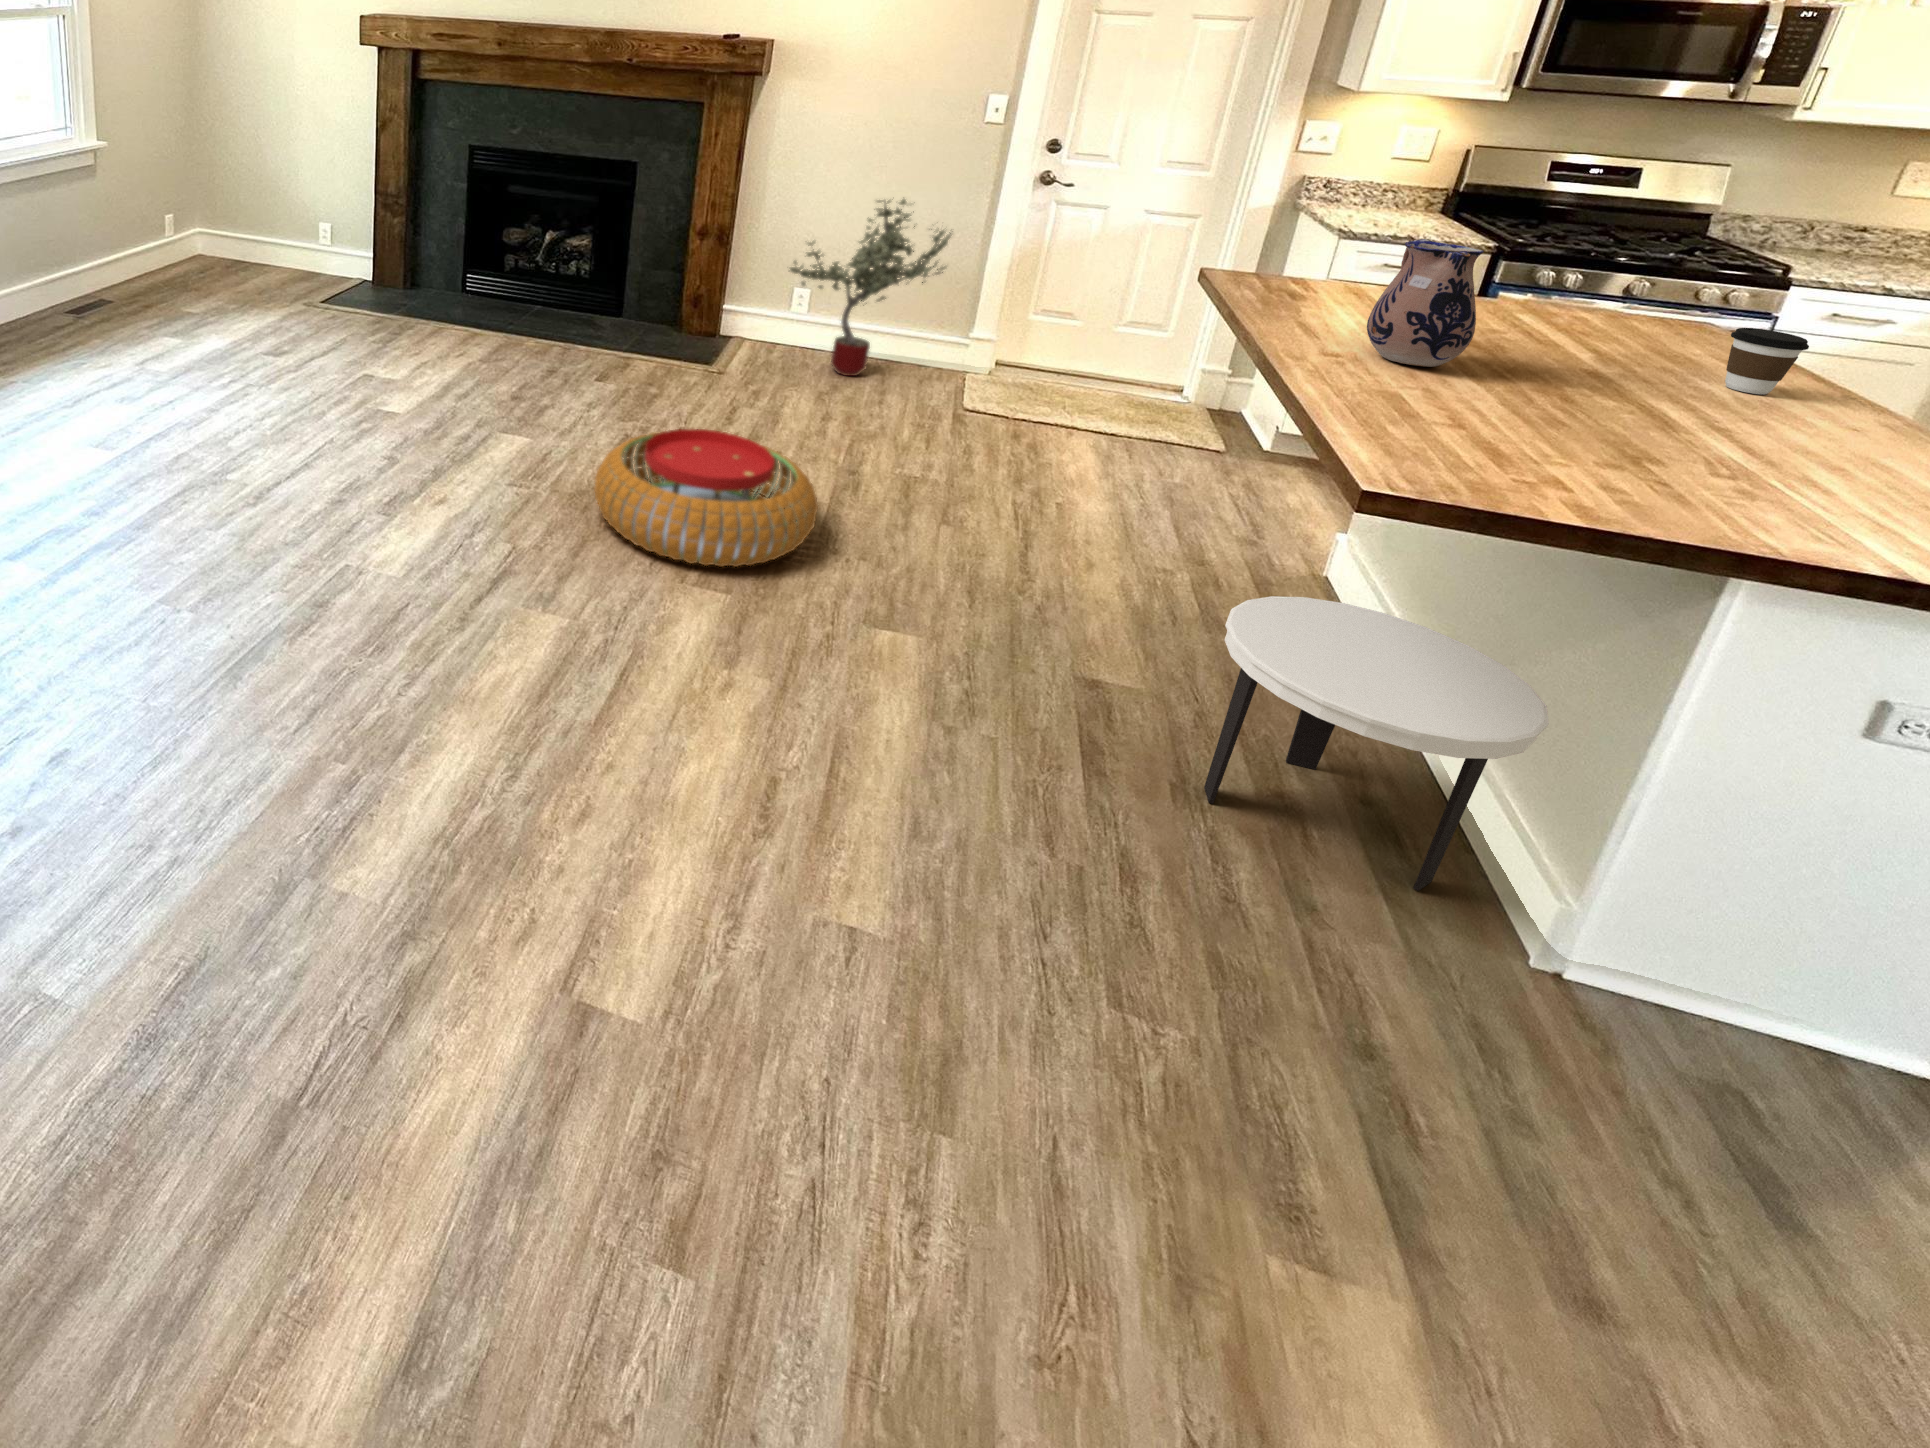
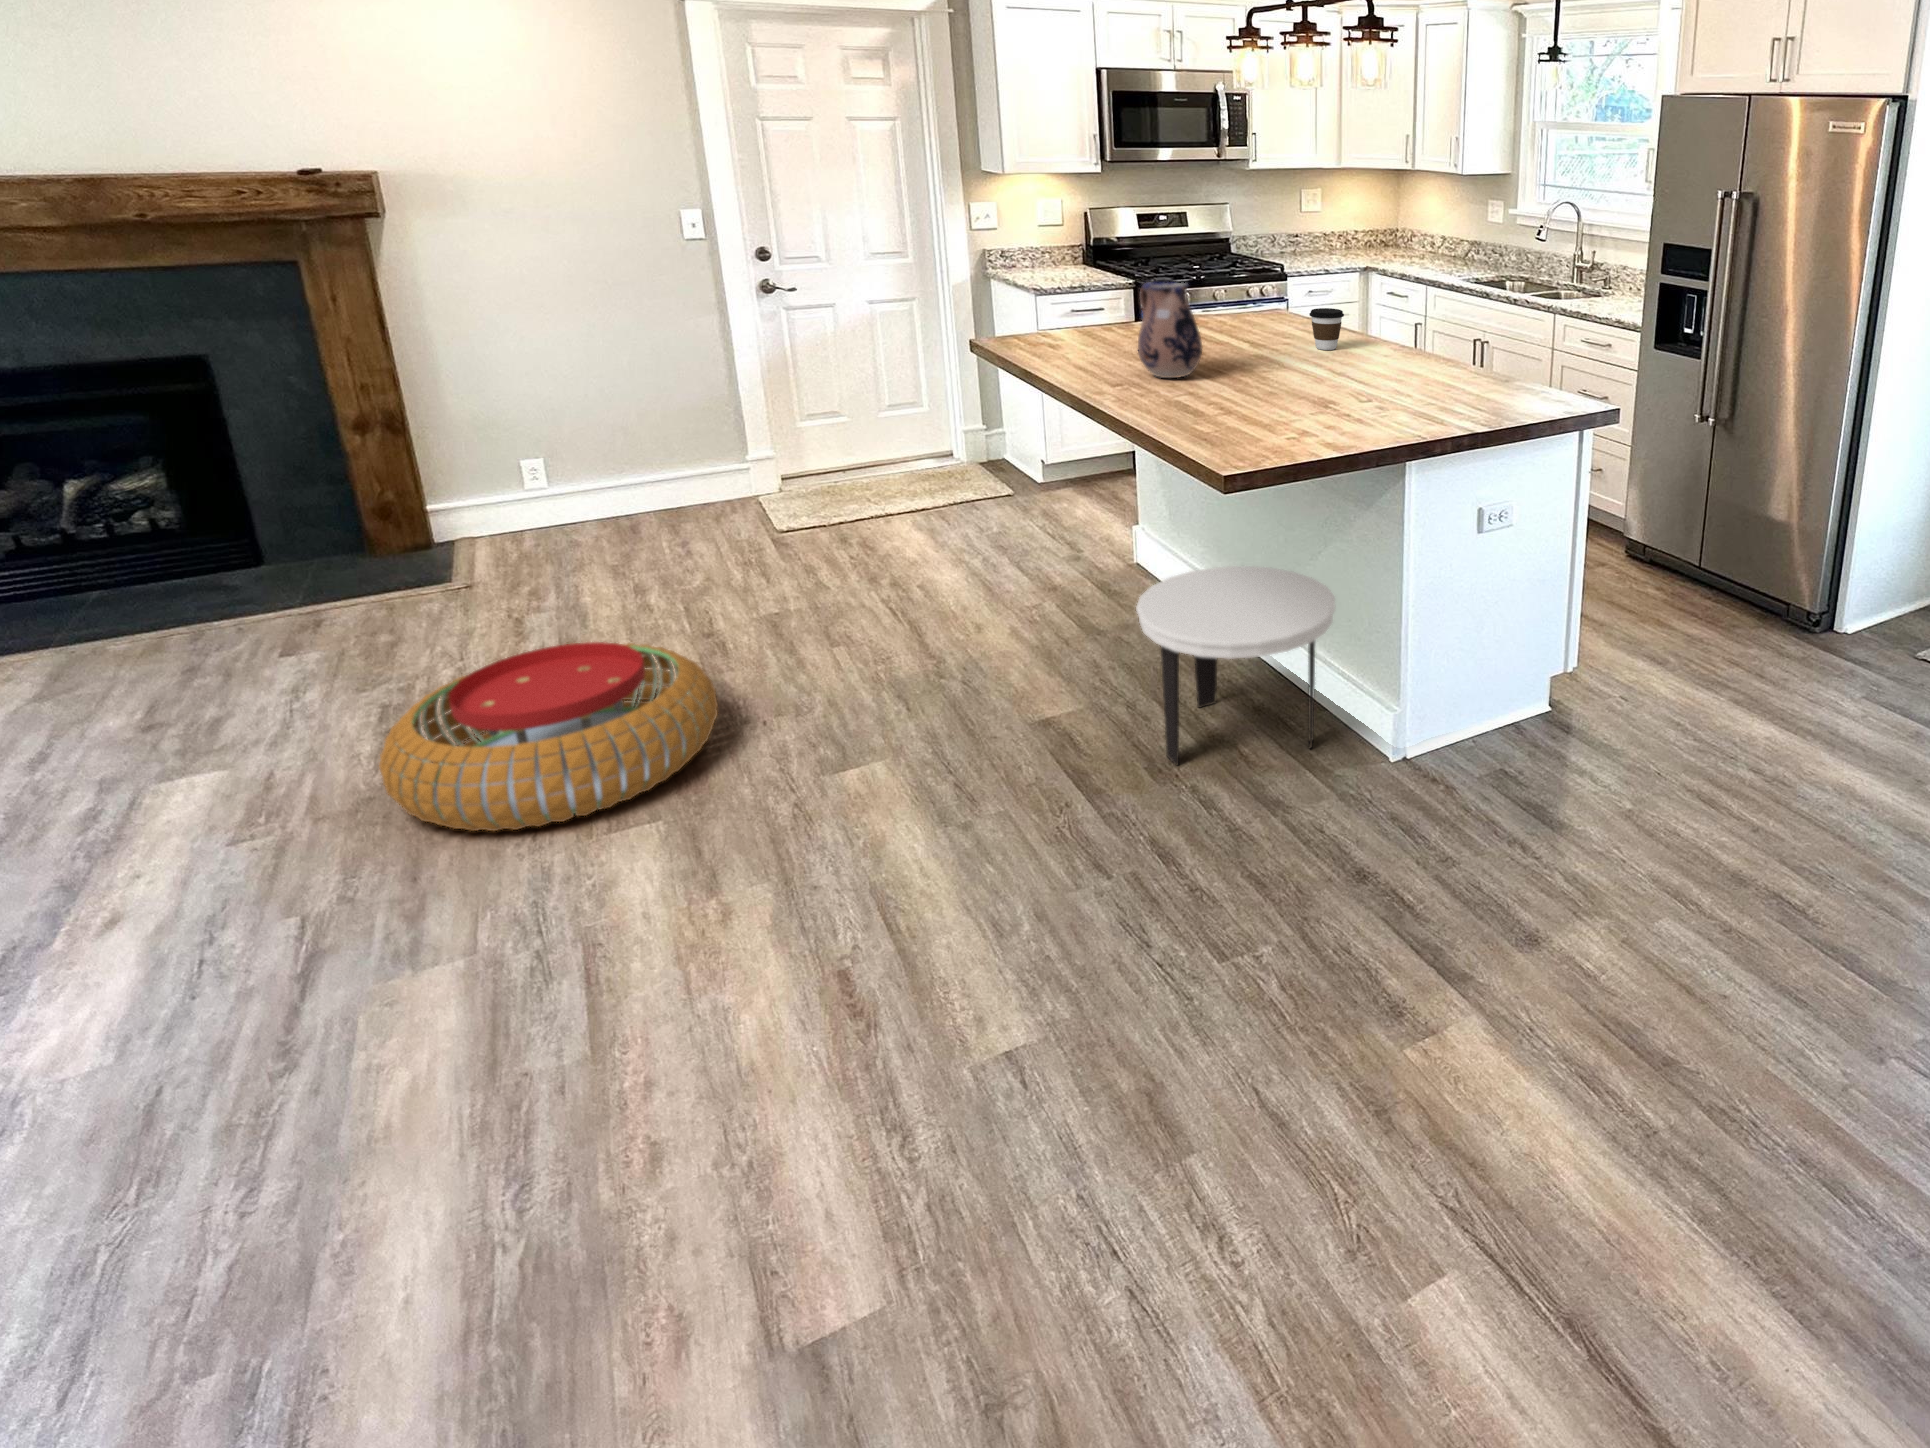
potted tree: present [790,199,952,376] -> none [508,327,712,539]

